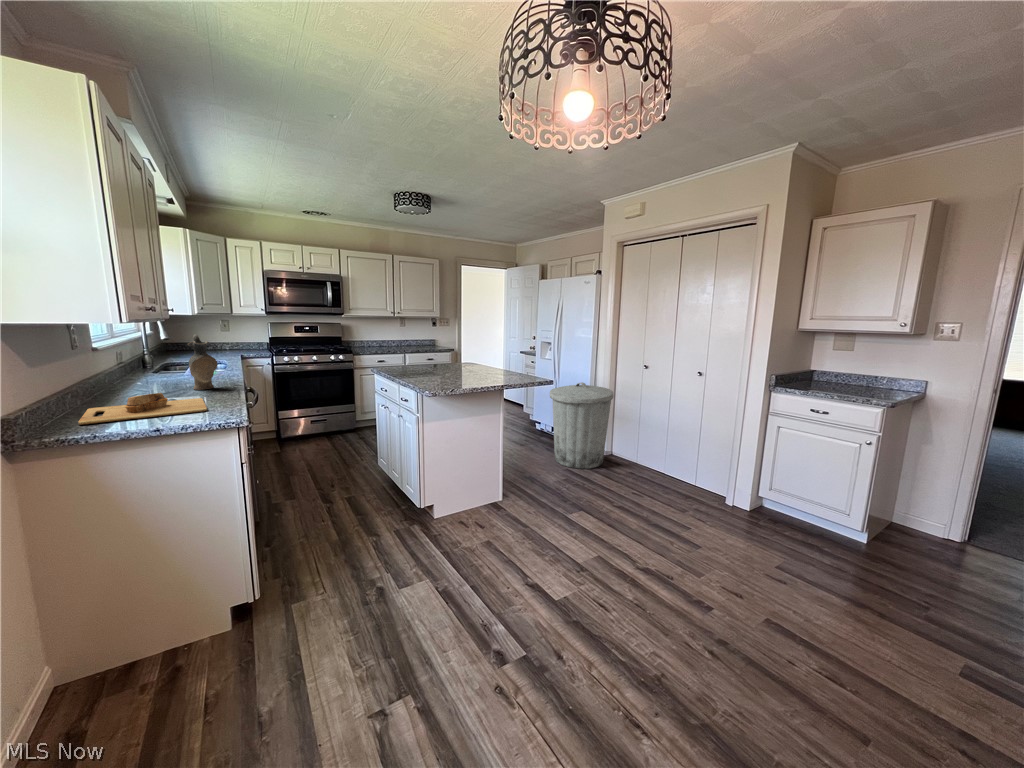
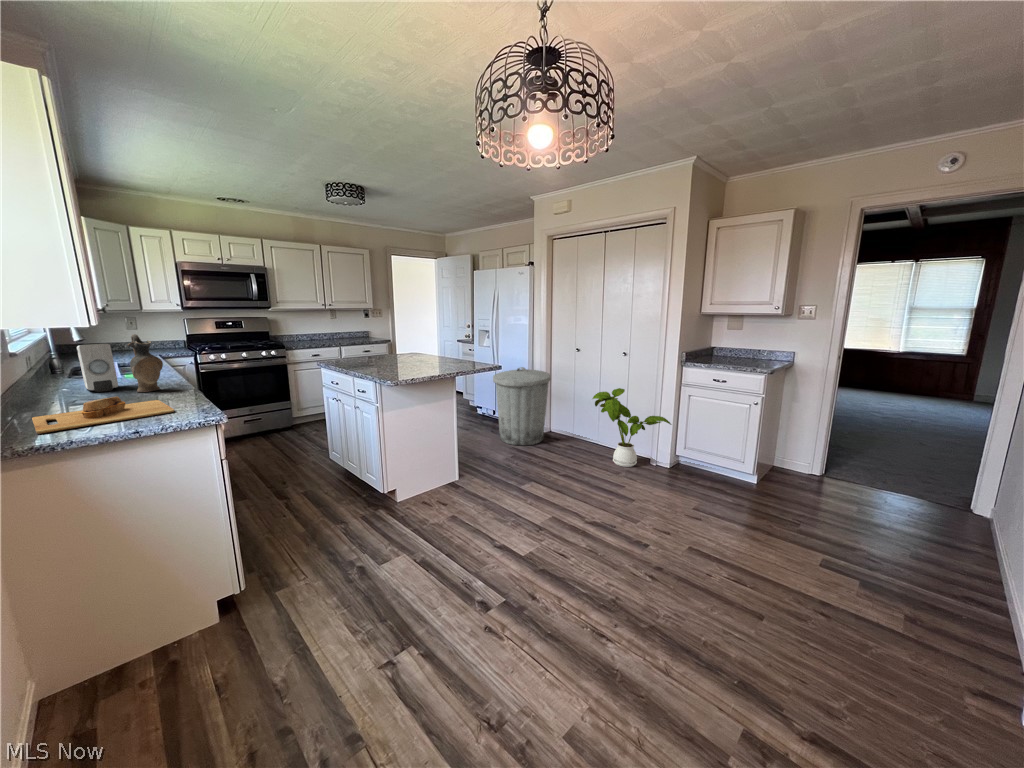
soap dispenser: none [150,343,181,388] -> present [77,344,118,392]
house plant: none [657,412,757,505] -> present [592,388,671,467]

